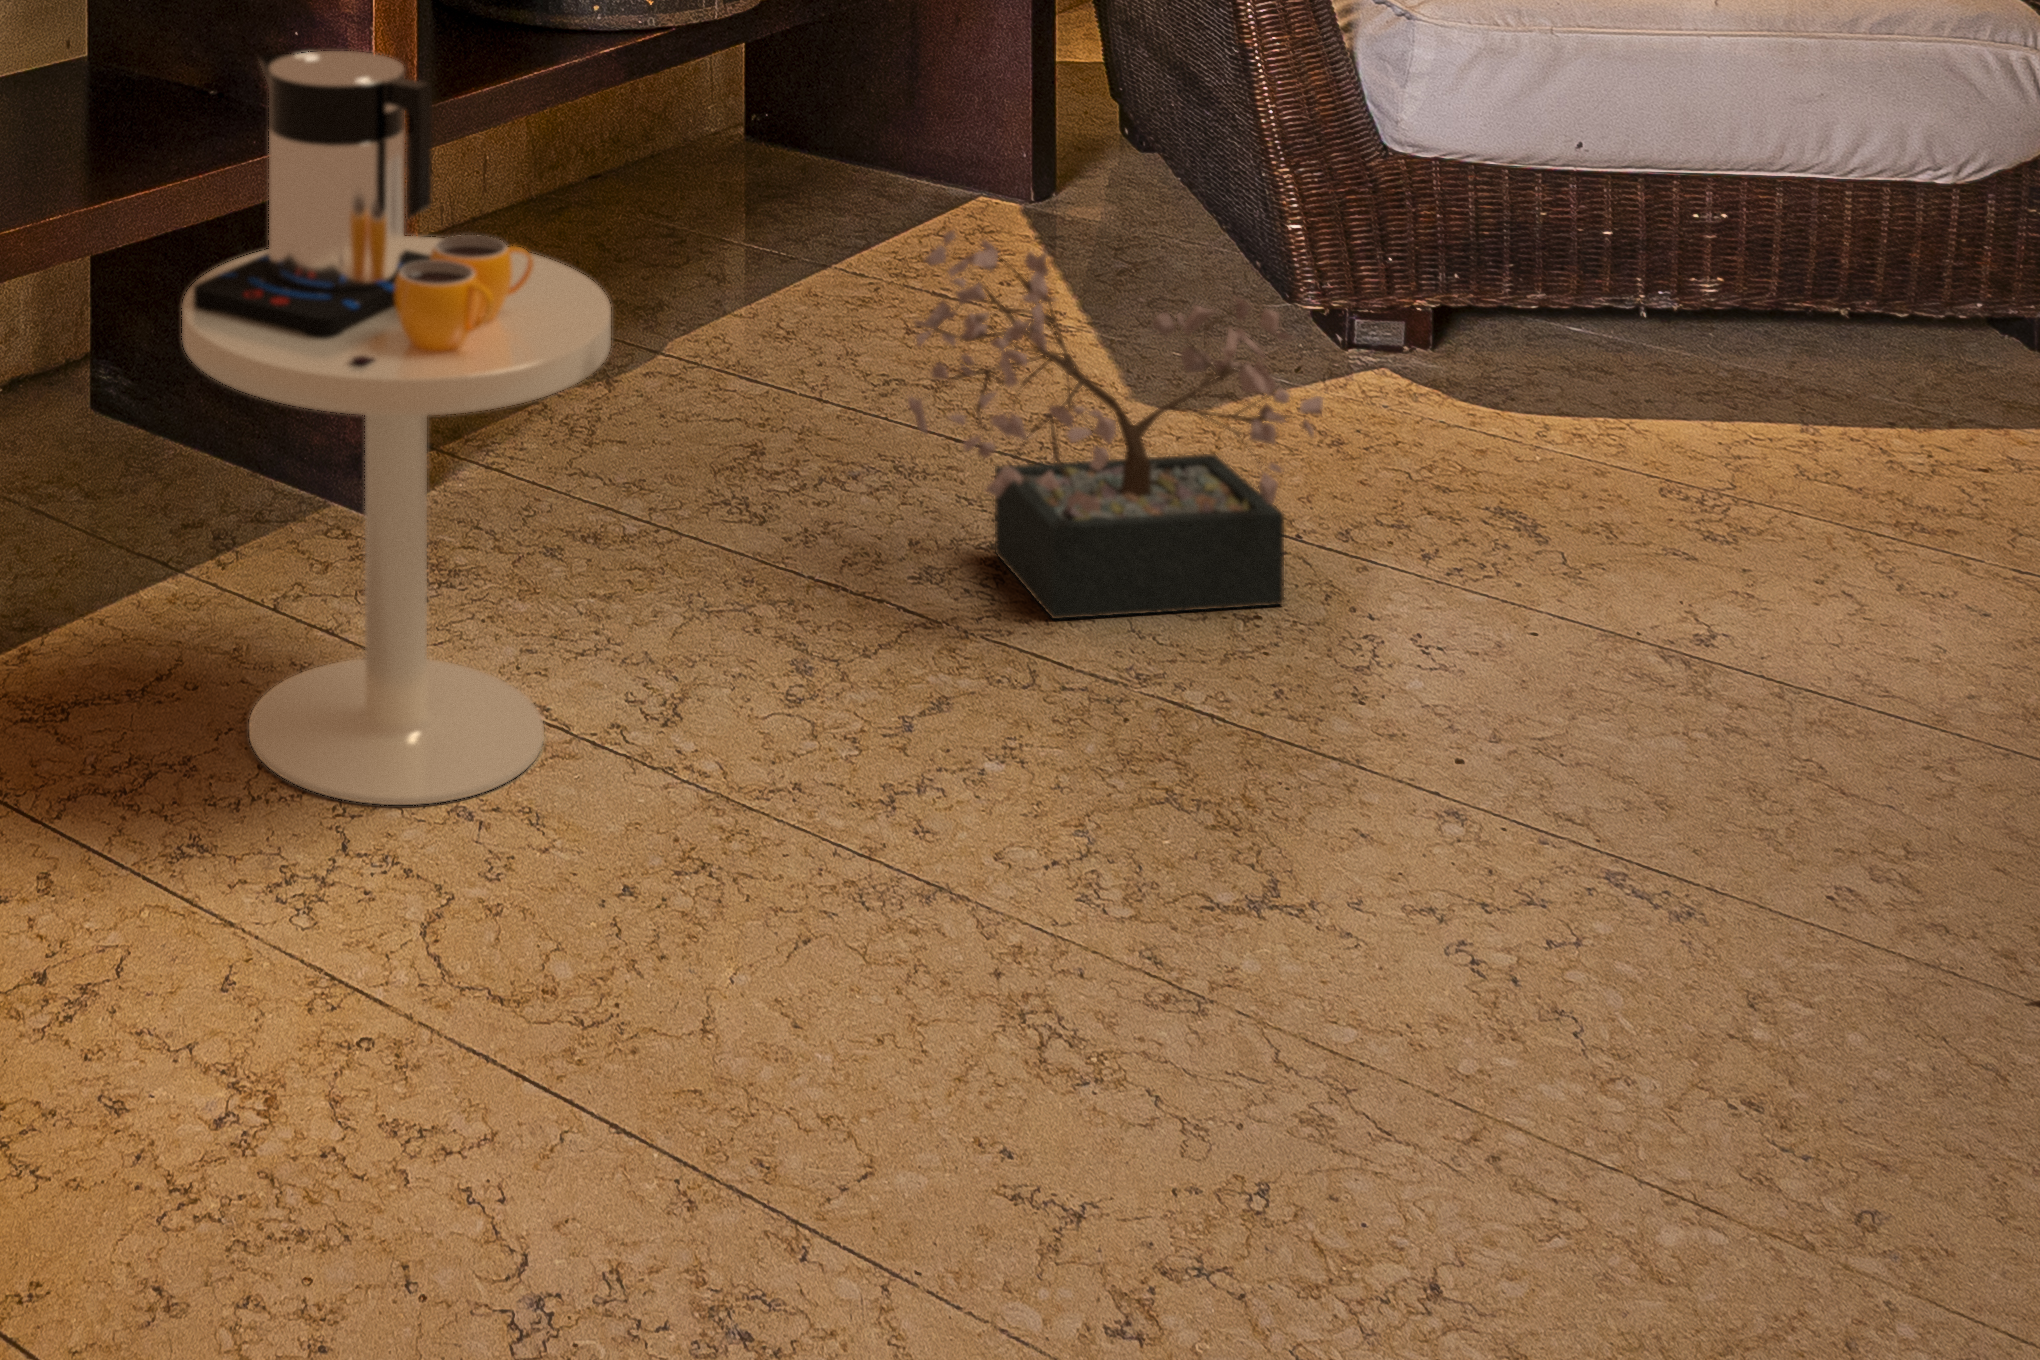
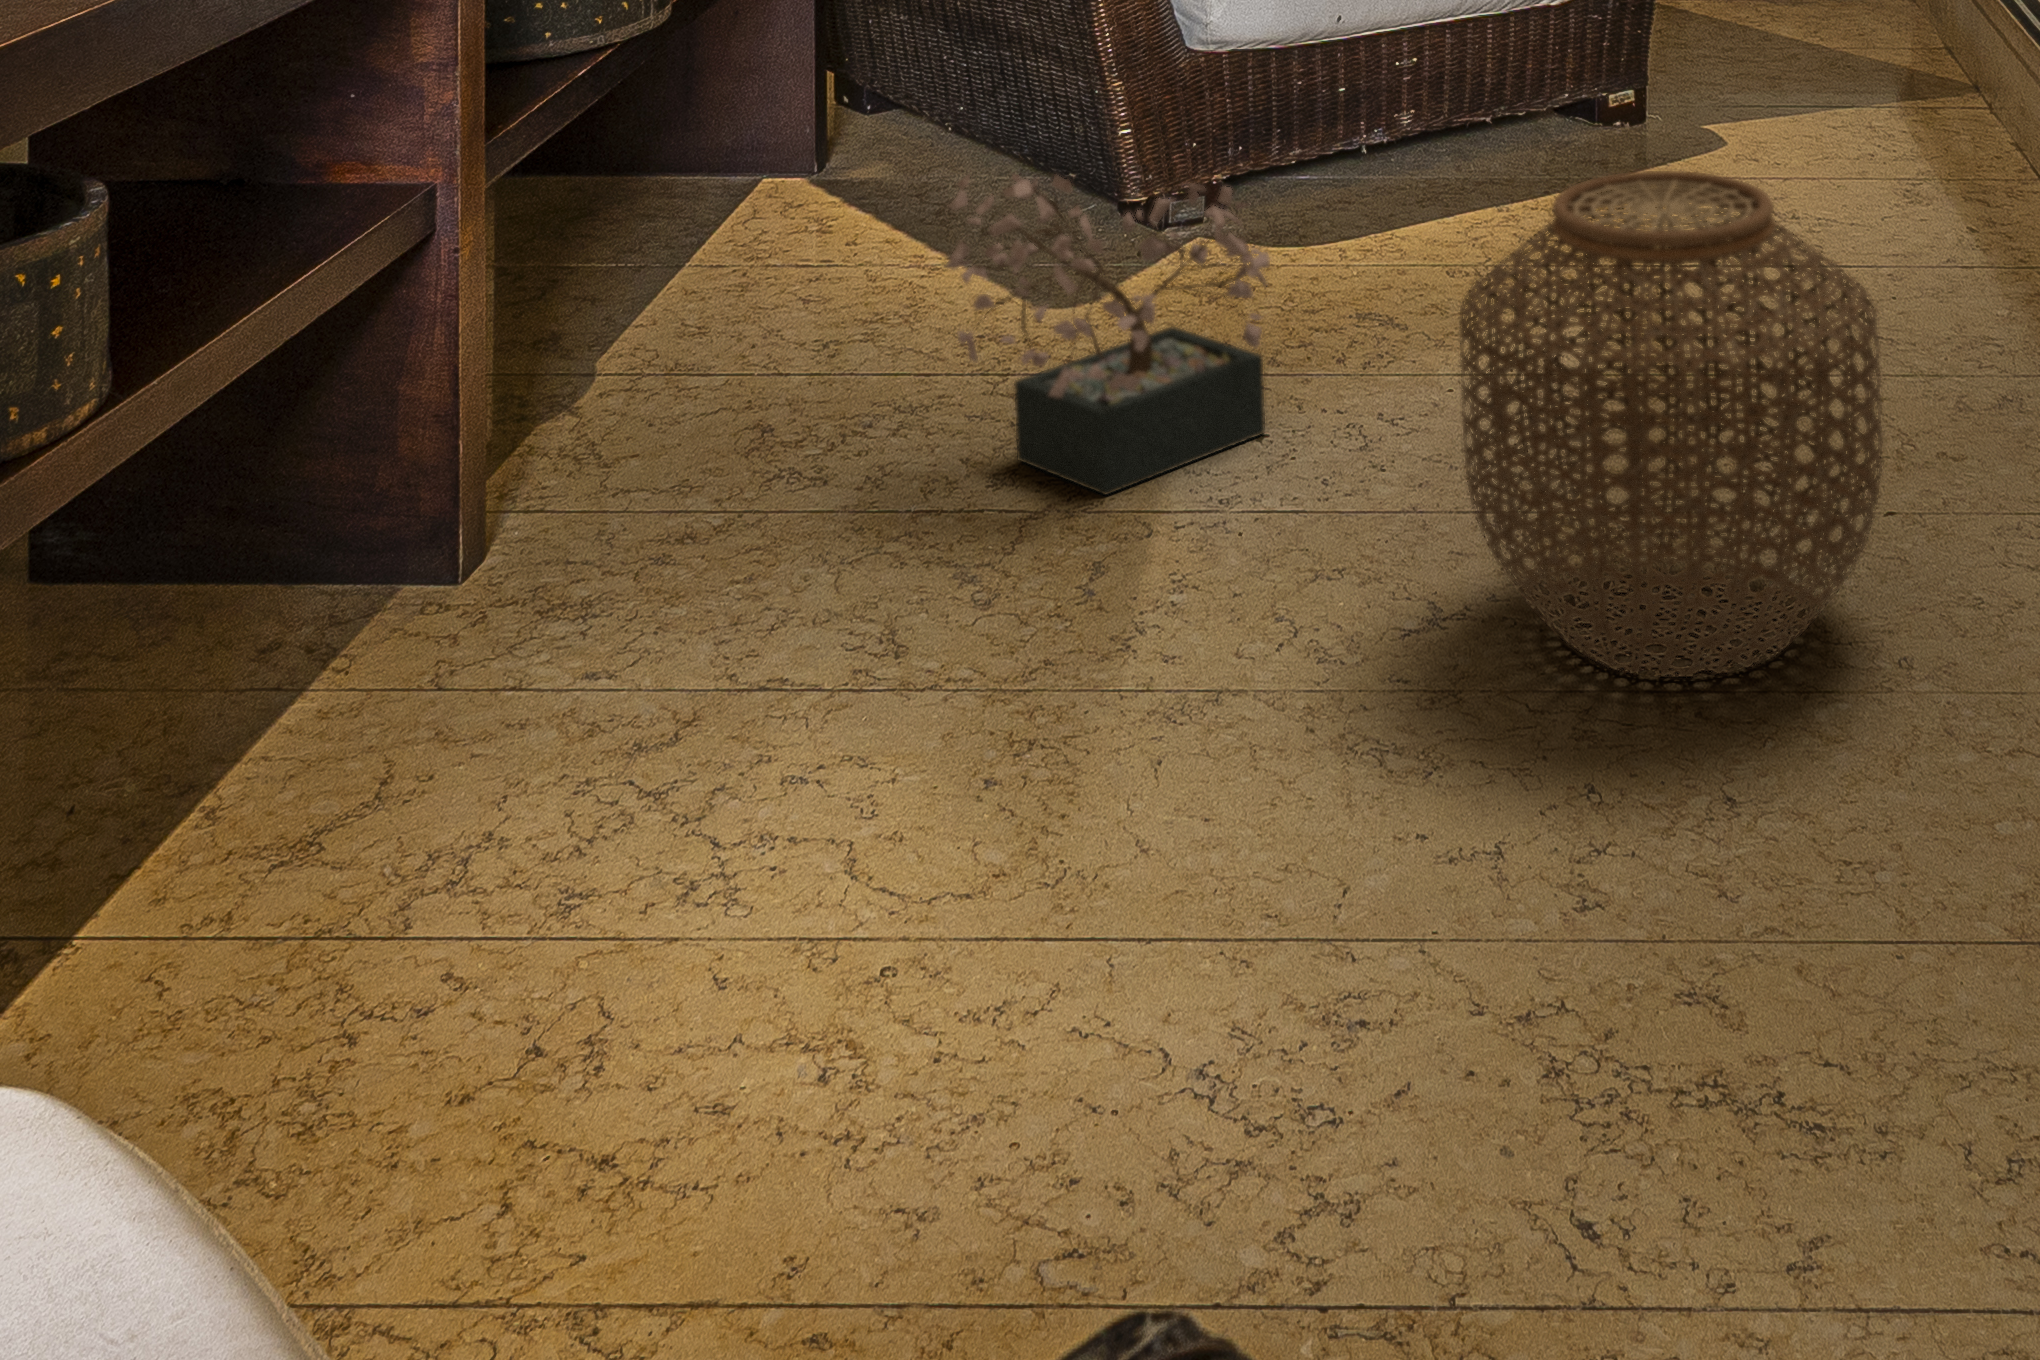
side table: present [182,51,611,805] -> none [385,90,828,834]
woven basket: none [1304,407,1881,1081] -> present [1460,171,1882,677]

